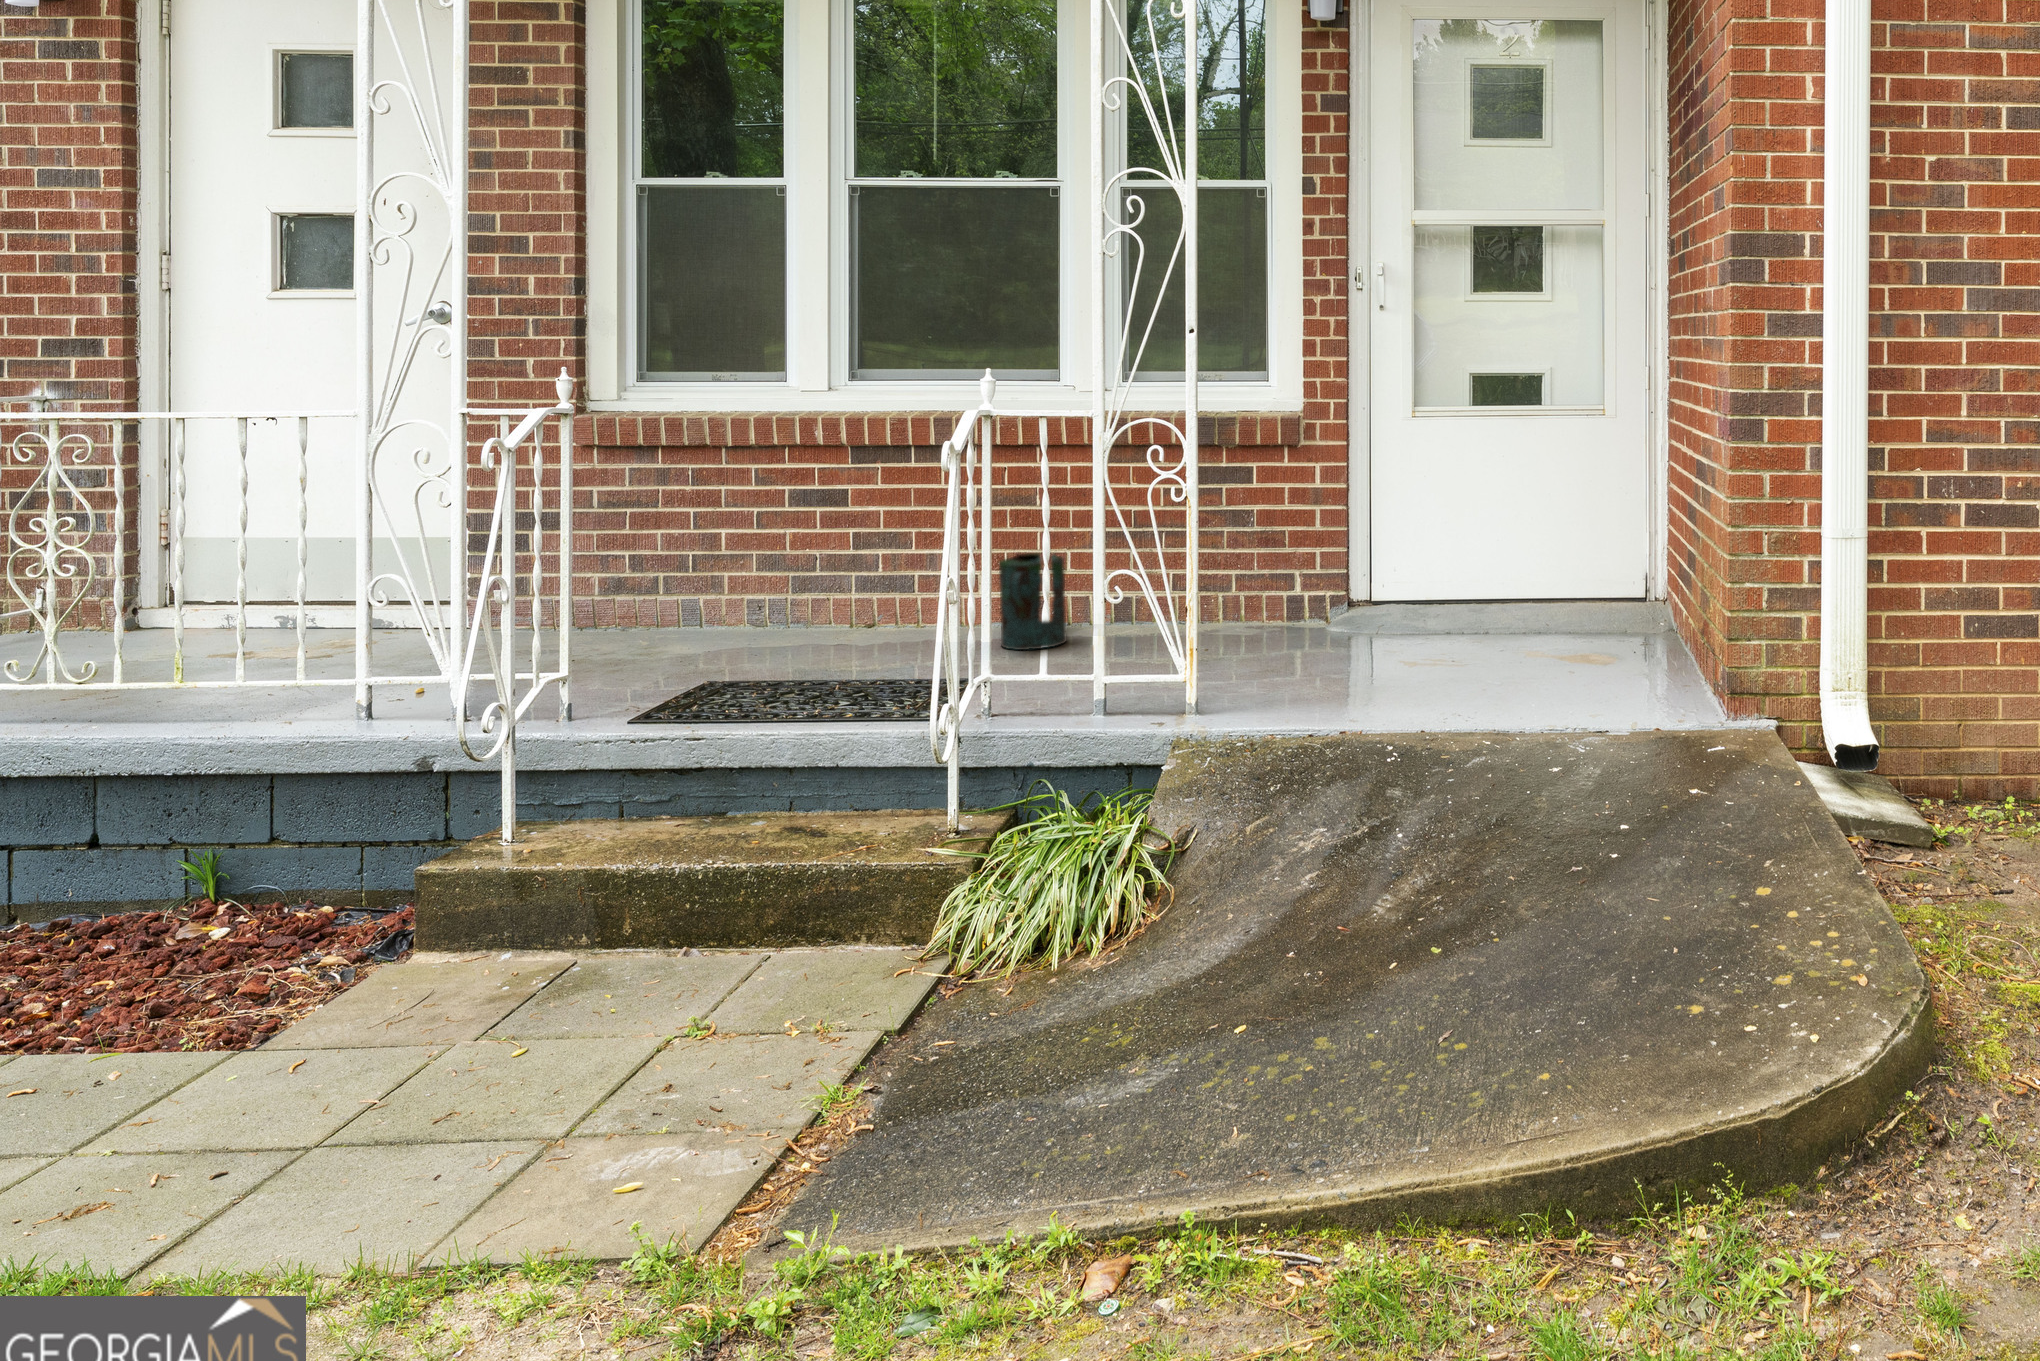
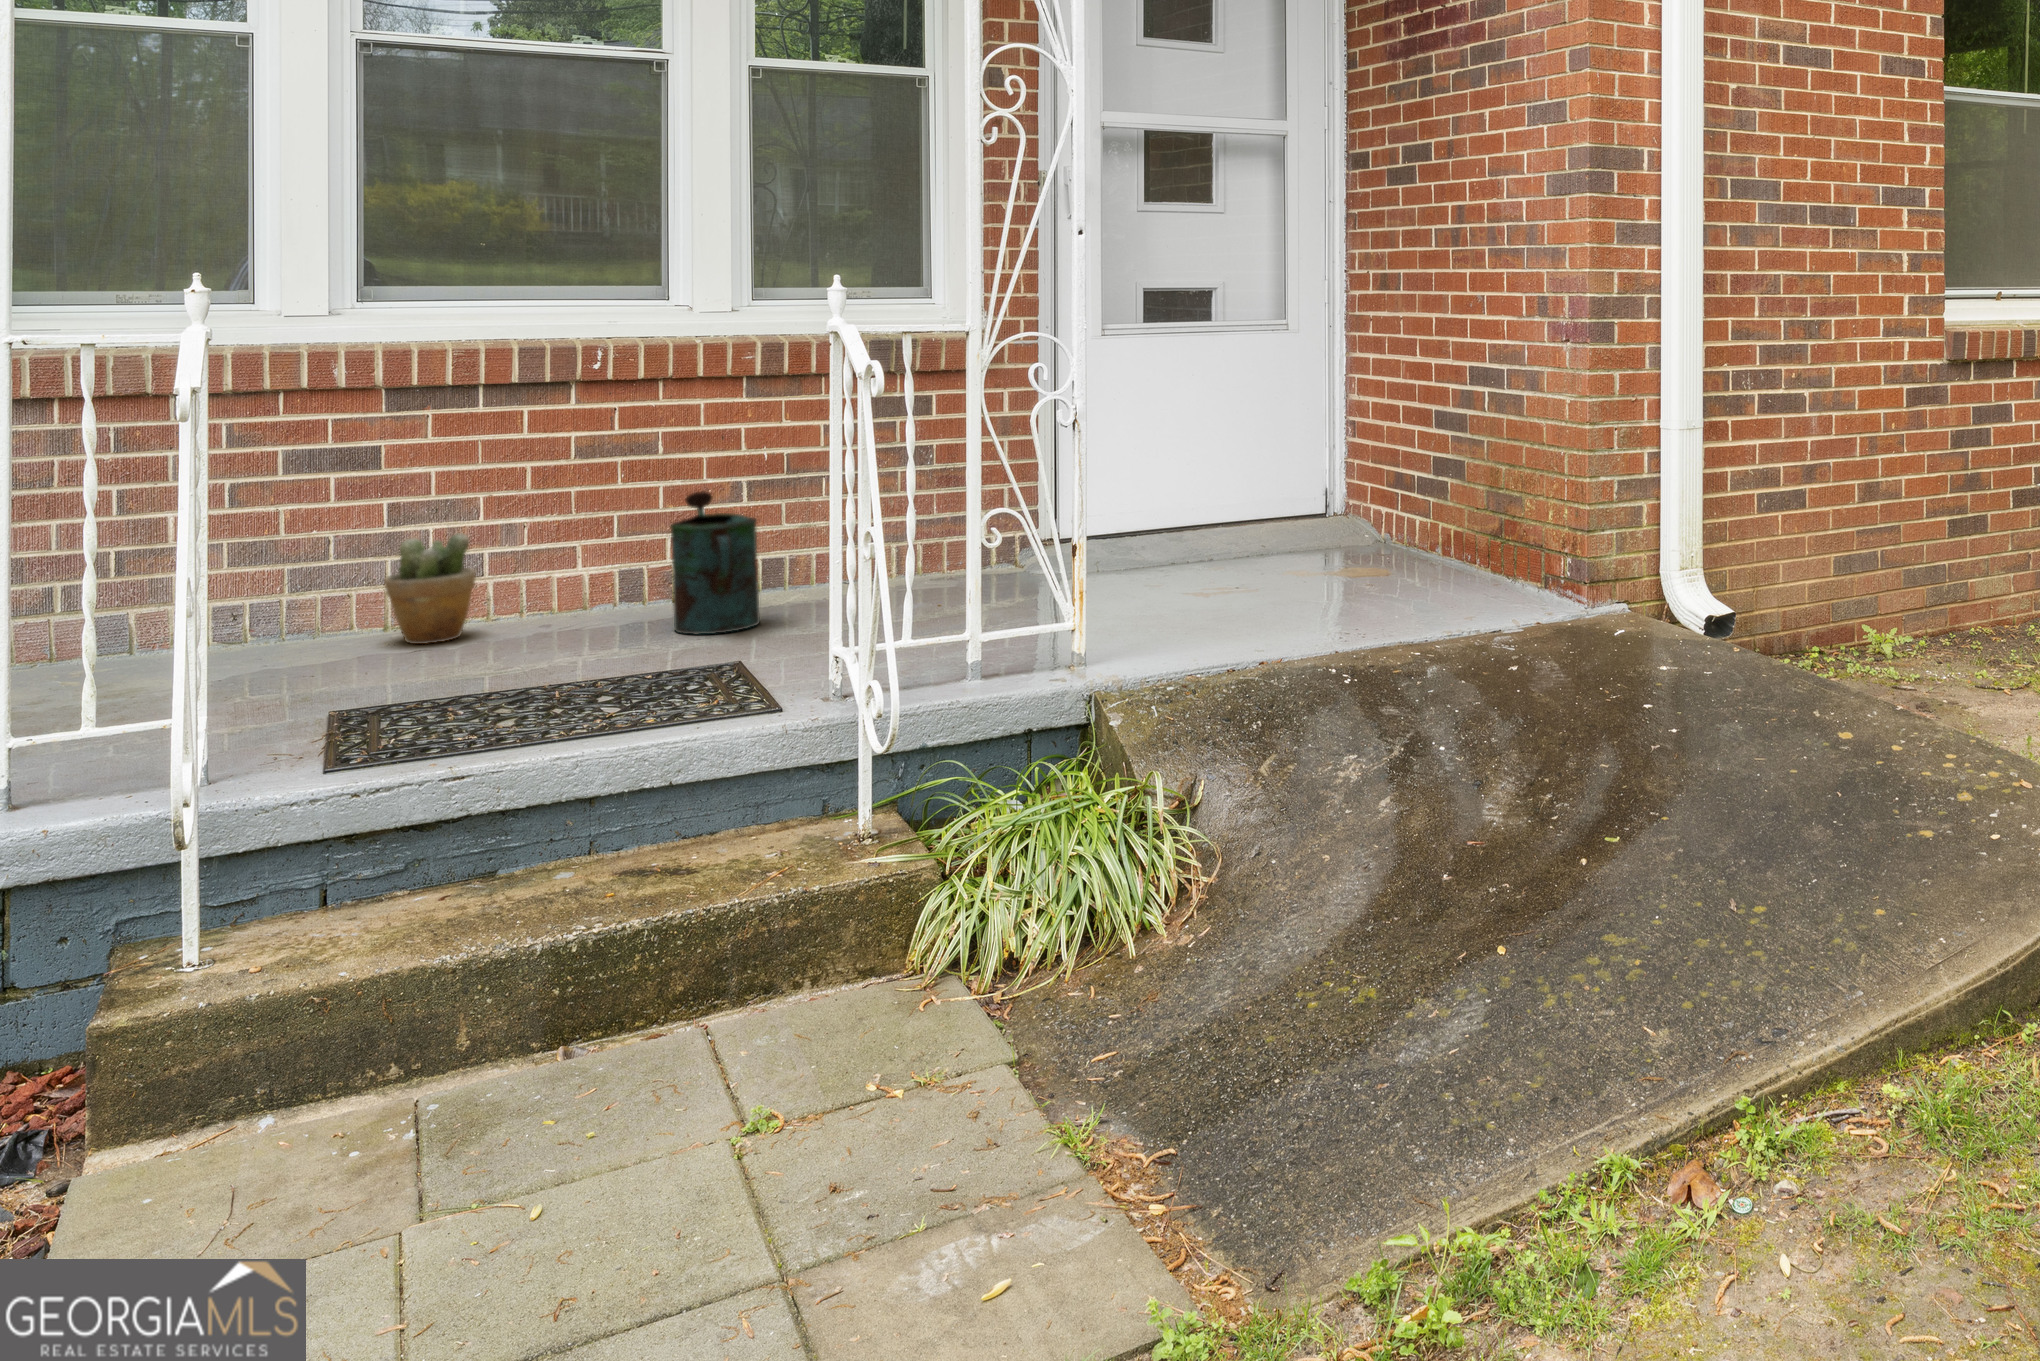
potted plant: none [836,554,897,634] -> present [384,533,476,644]

